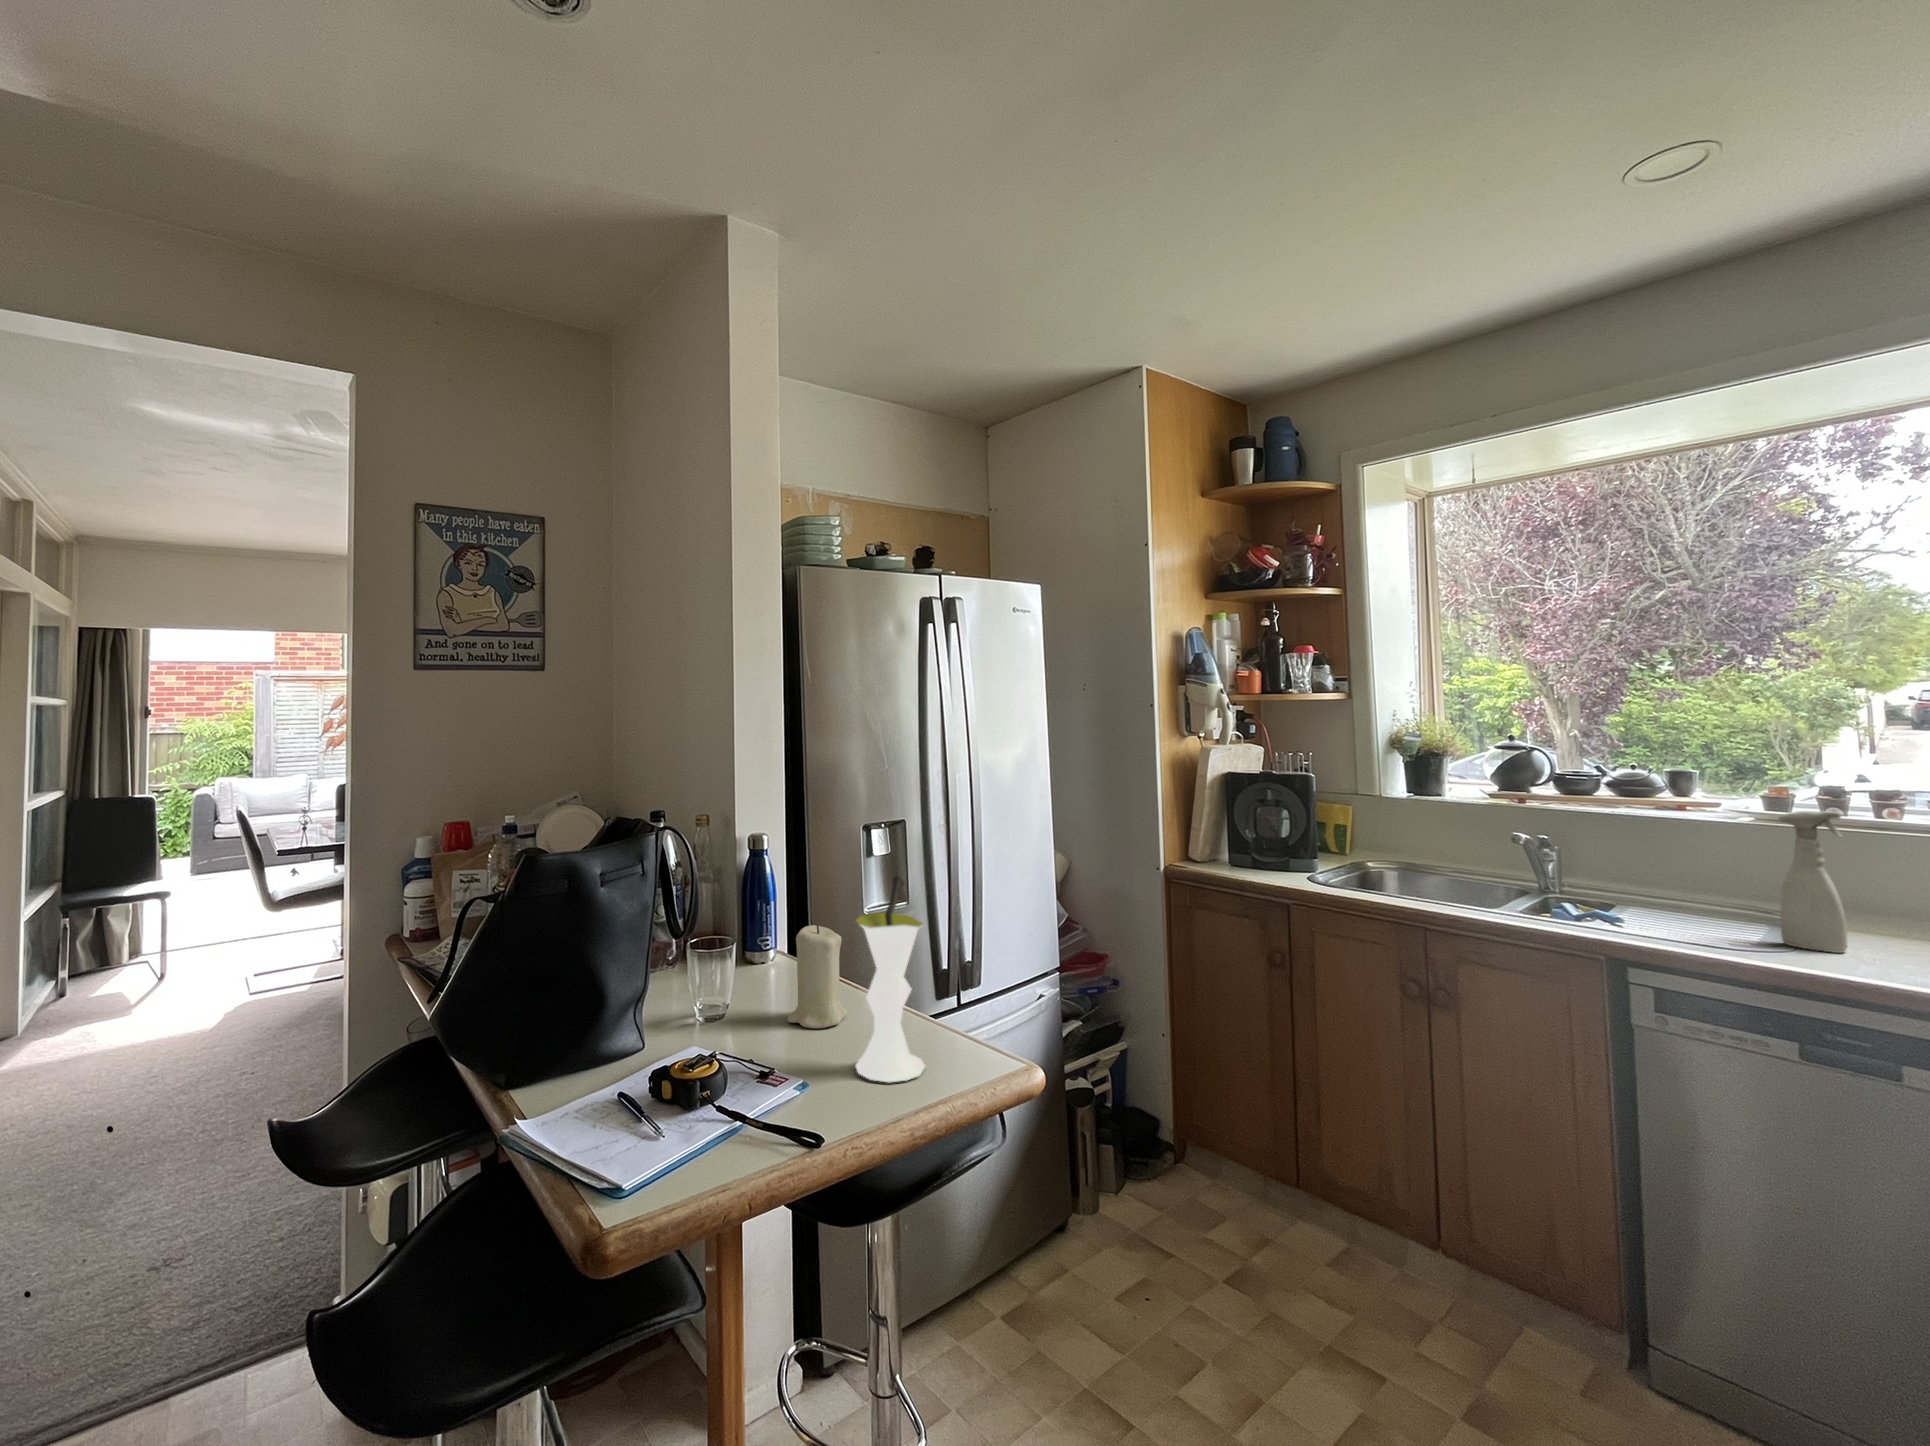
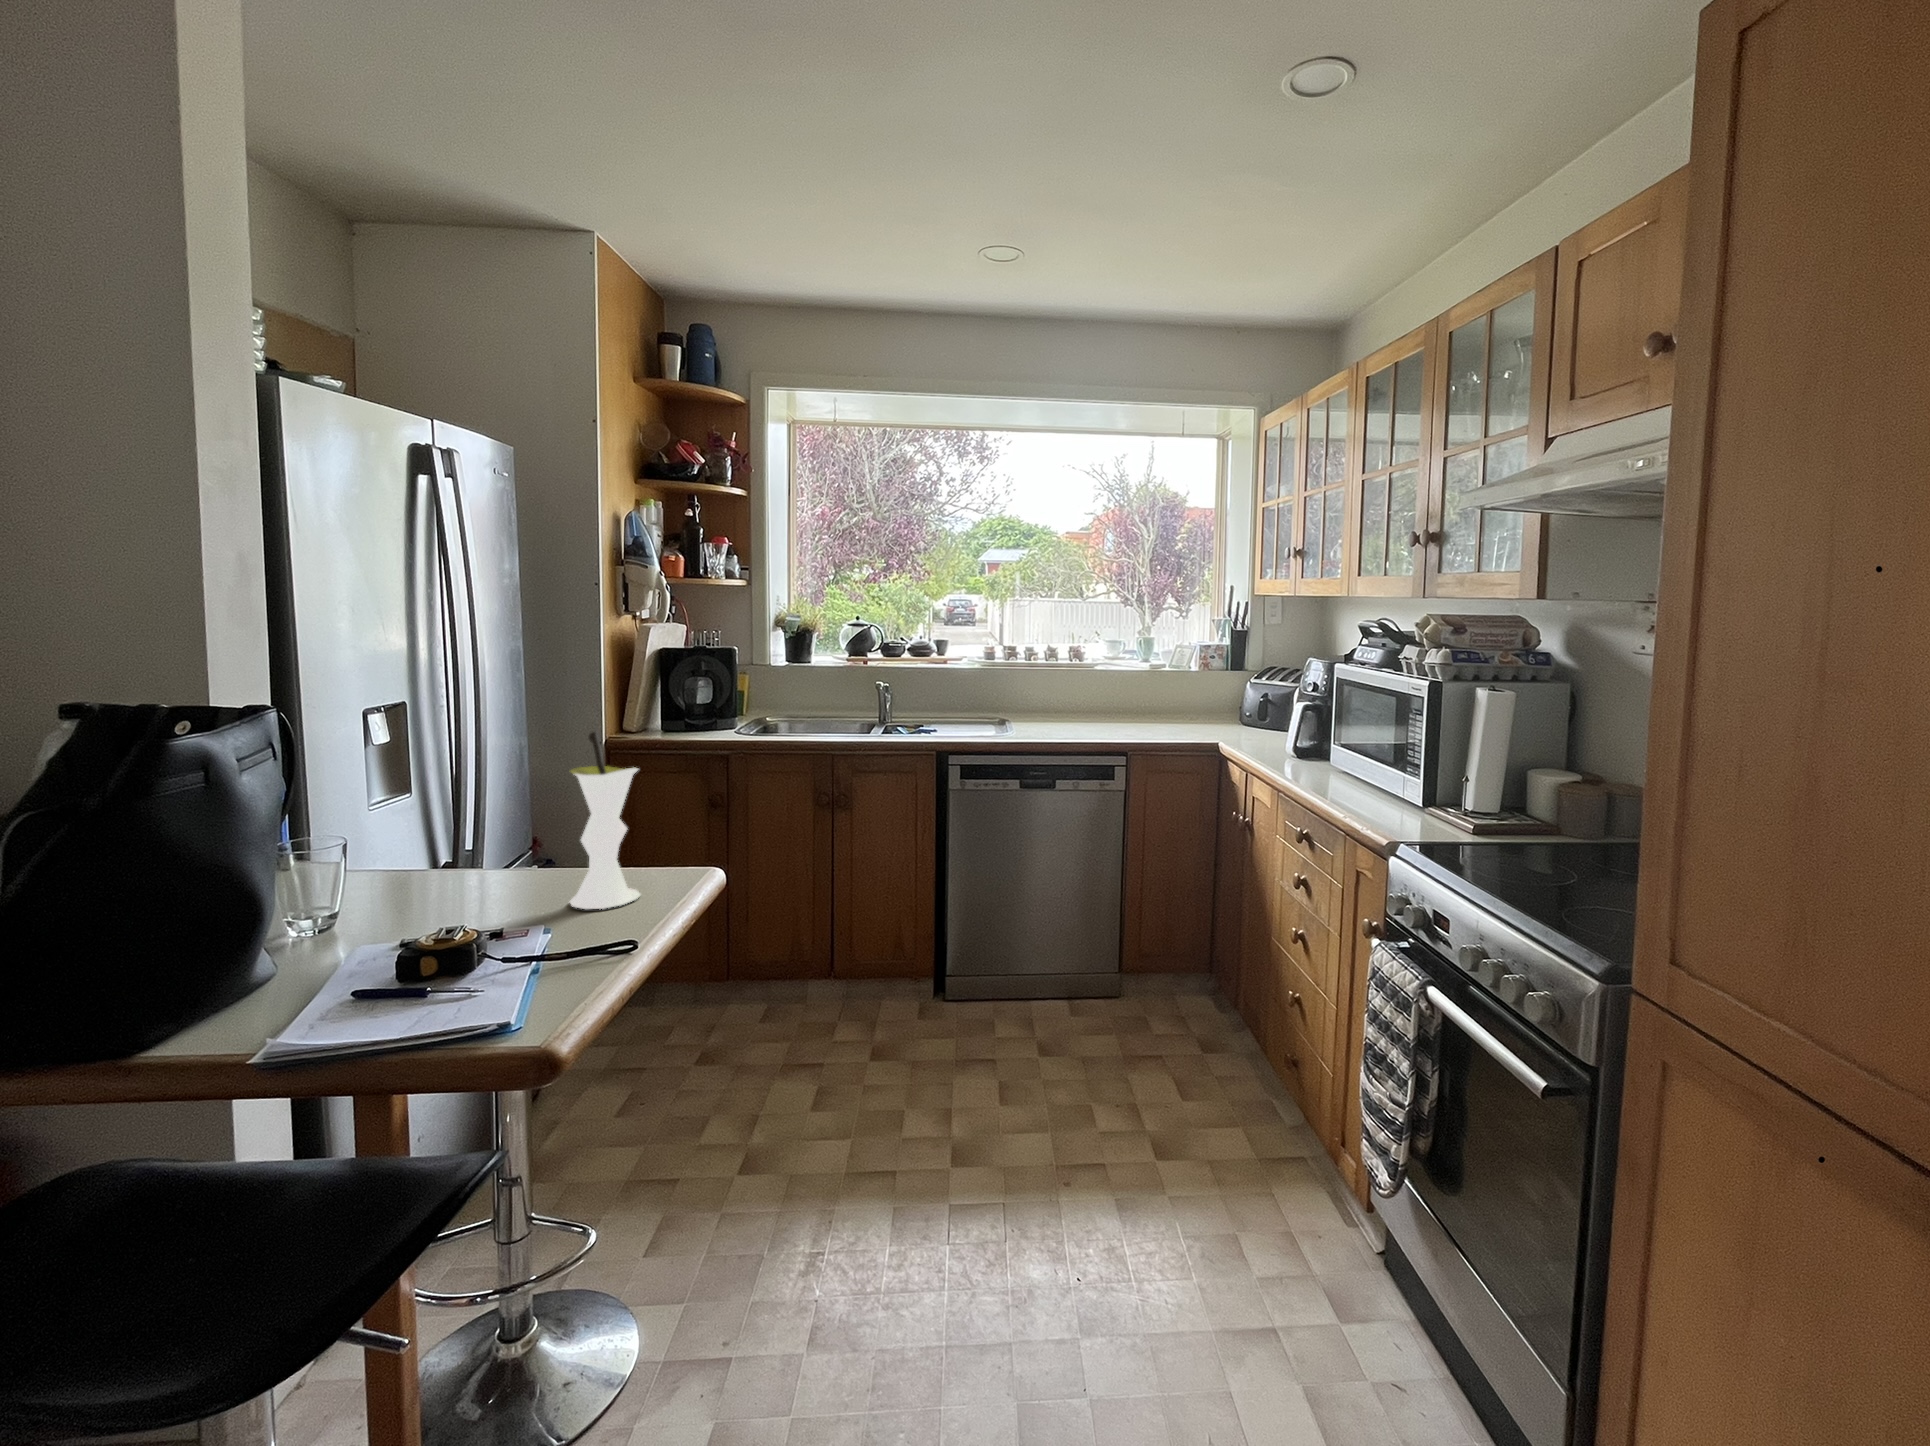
spray bottle: present [1779,811,1847,953] -> none [1001,656,1027,732]
candle: present [787,924,847,1028] -> none [421,802,493,909]

